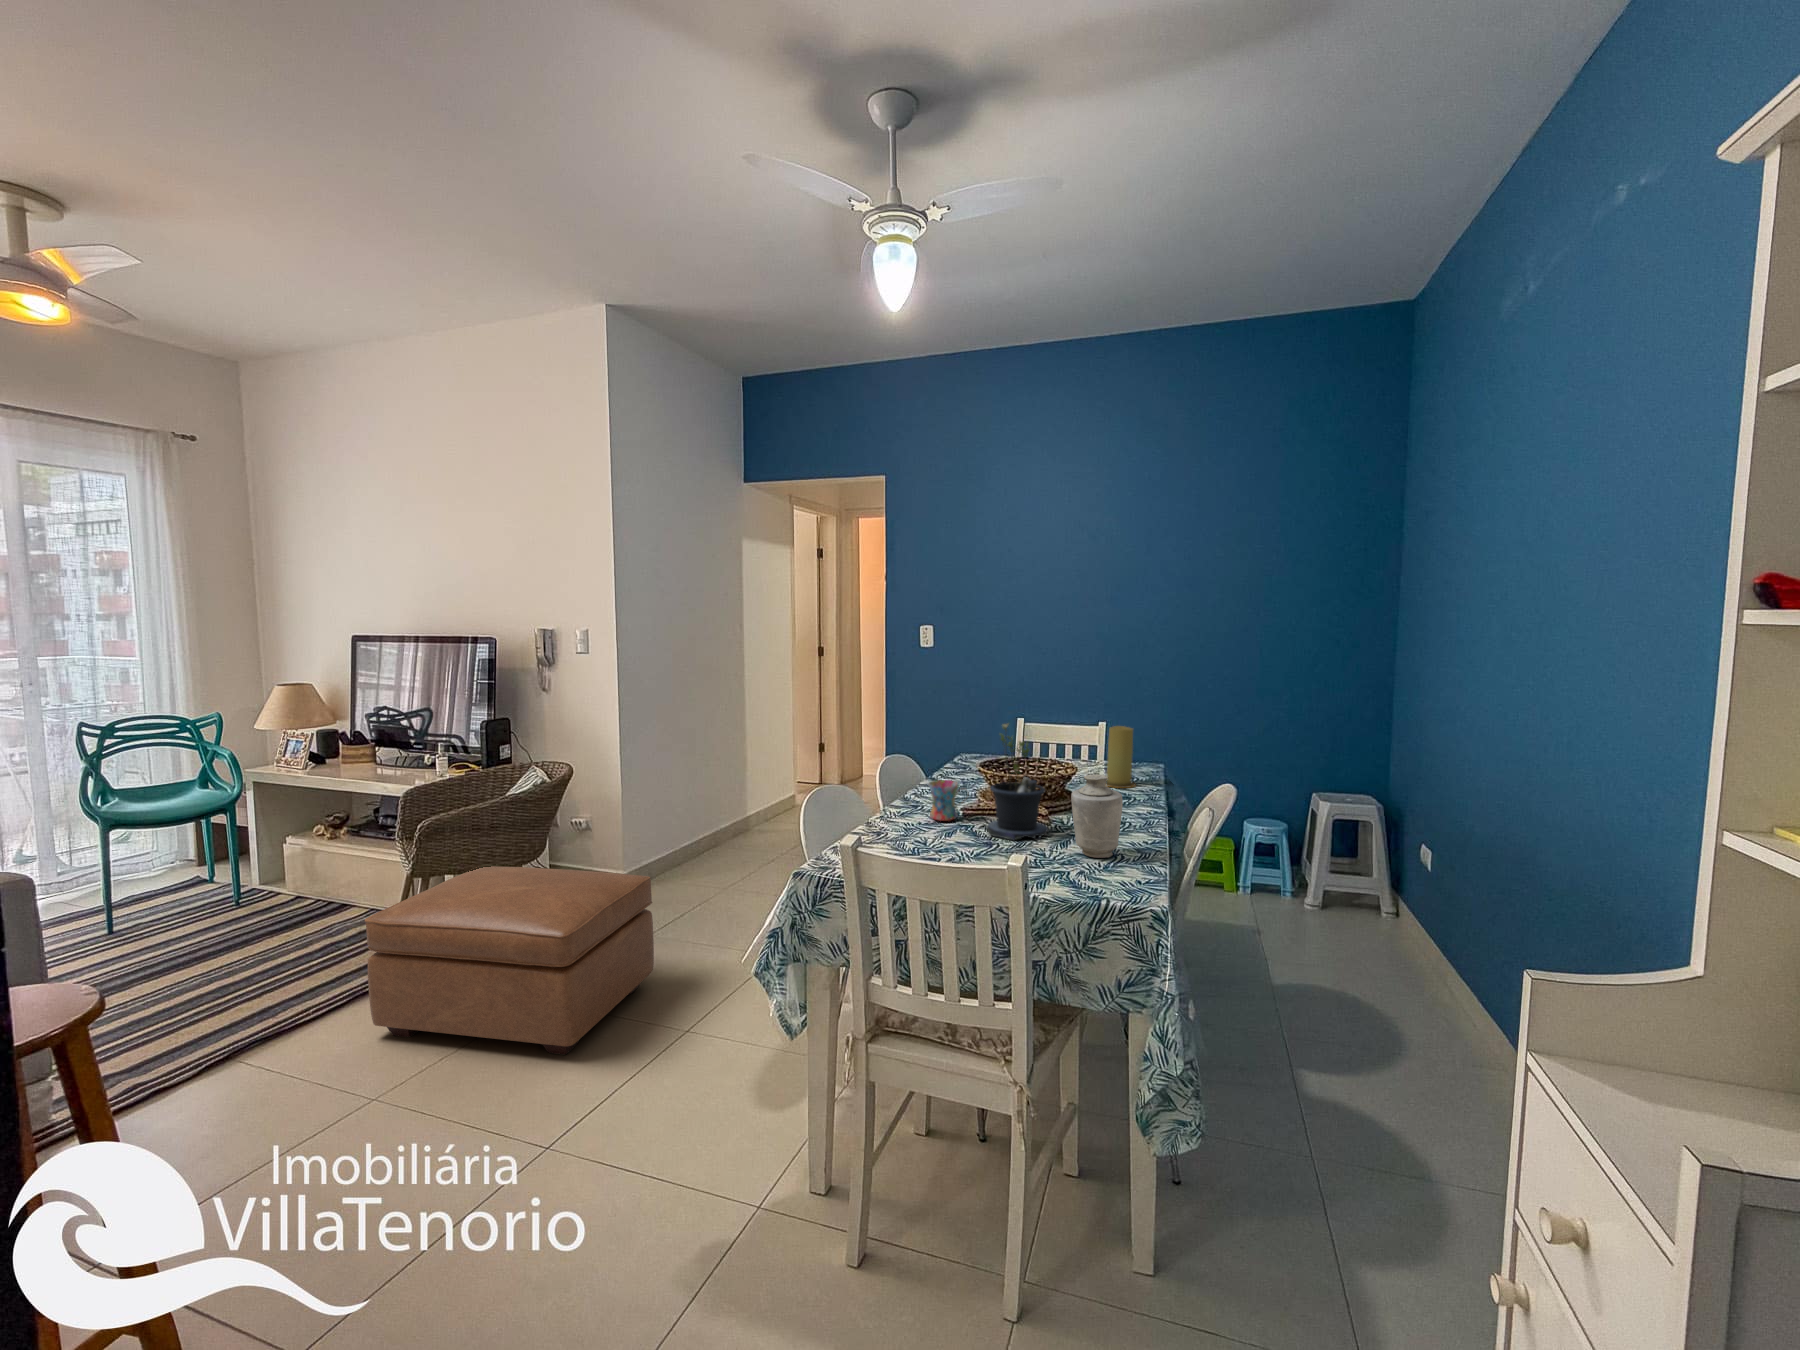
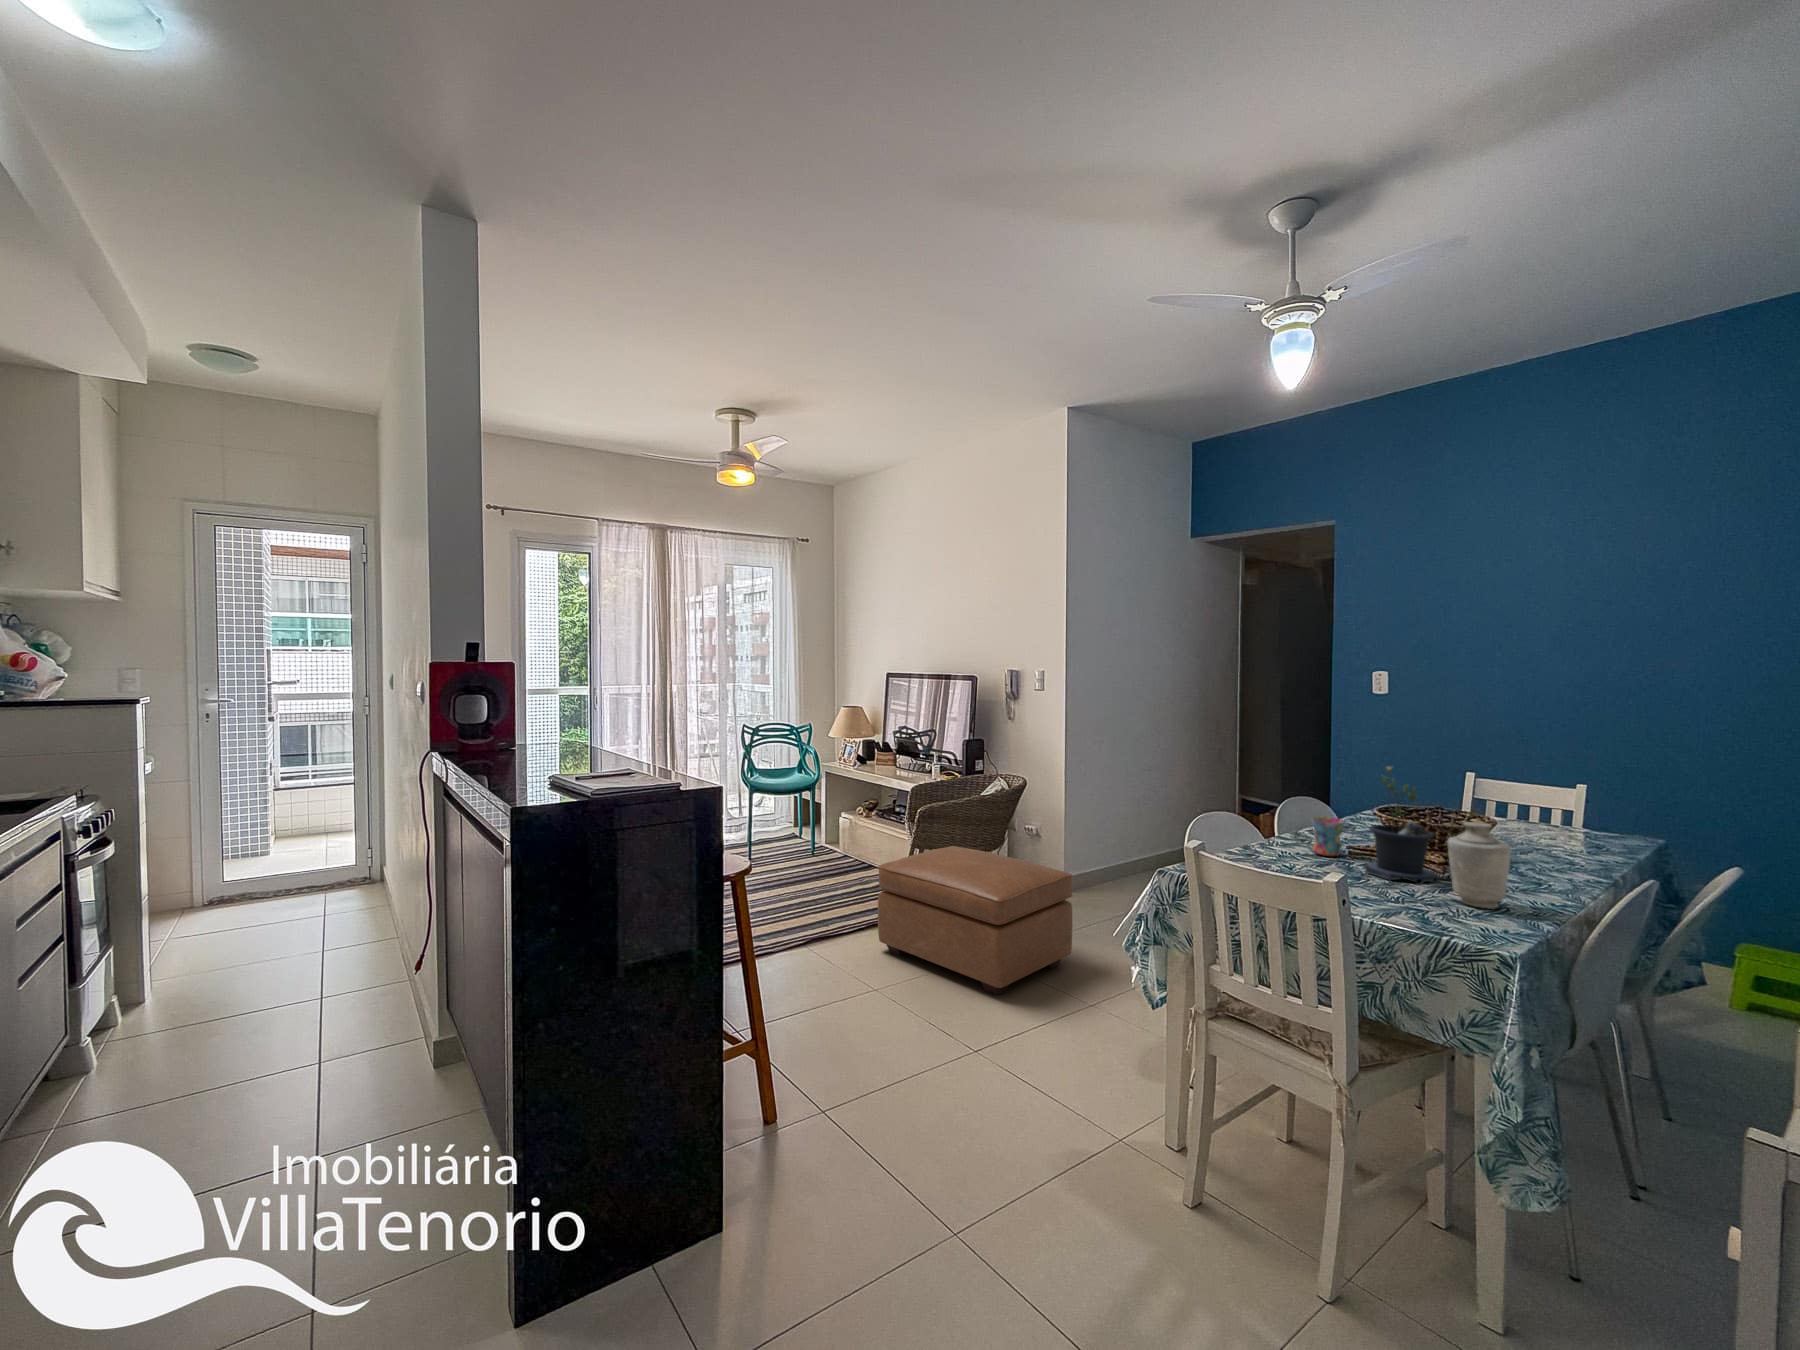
candle: present [1106,726,1135,788] -> none [1552,788,1602,859]

